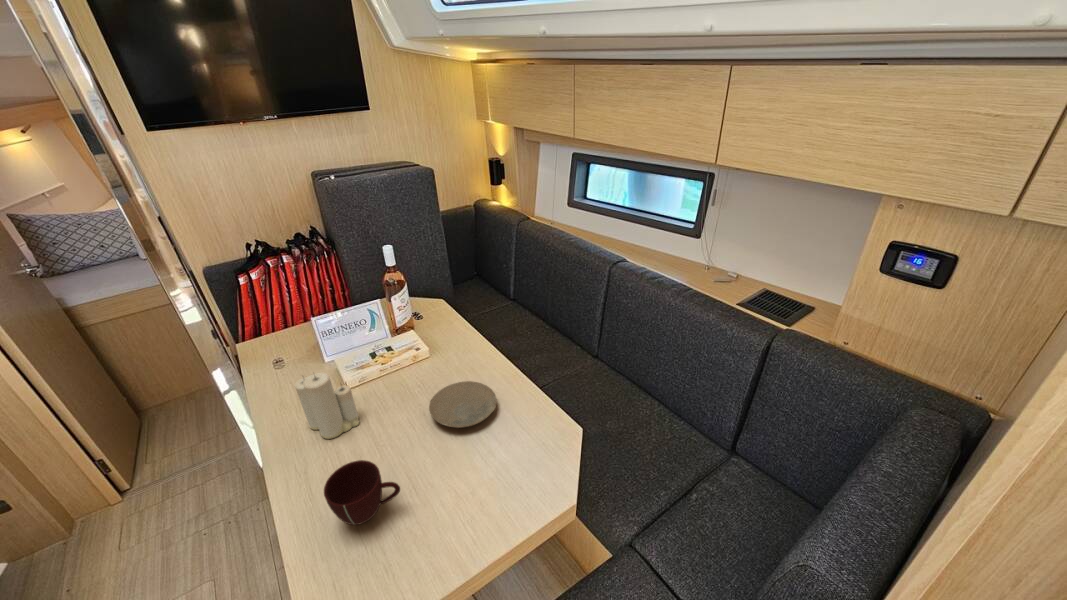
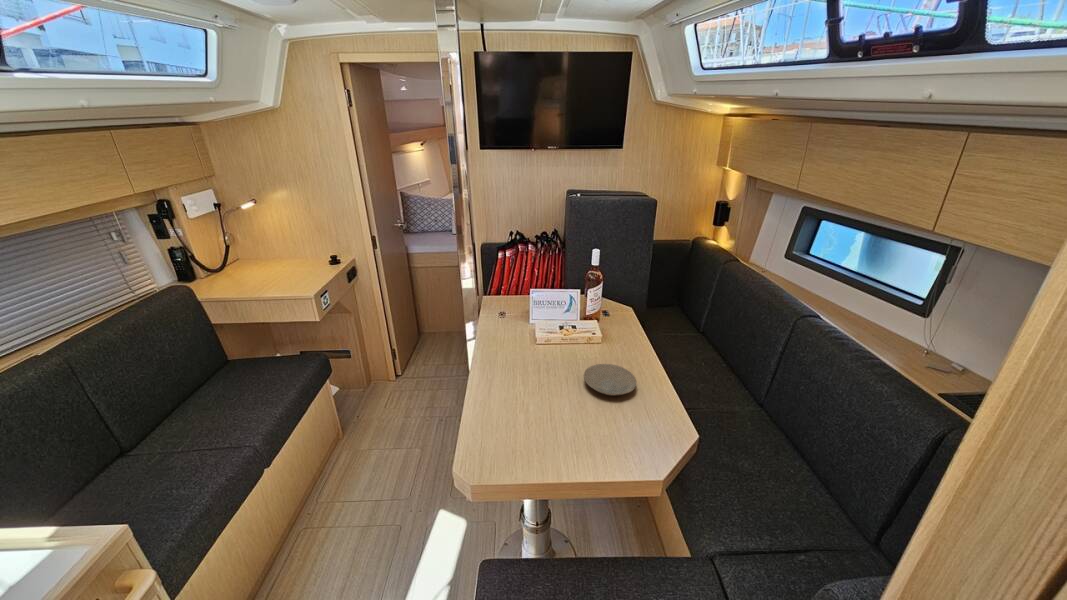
candle: present [294,373,359,439] -> none [508,318,539,367]
mug: present [324,460,400,525] -> none [502,377,545,418]

